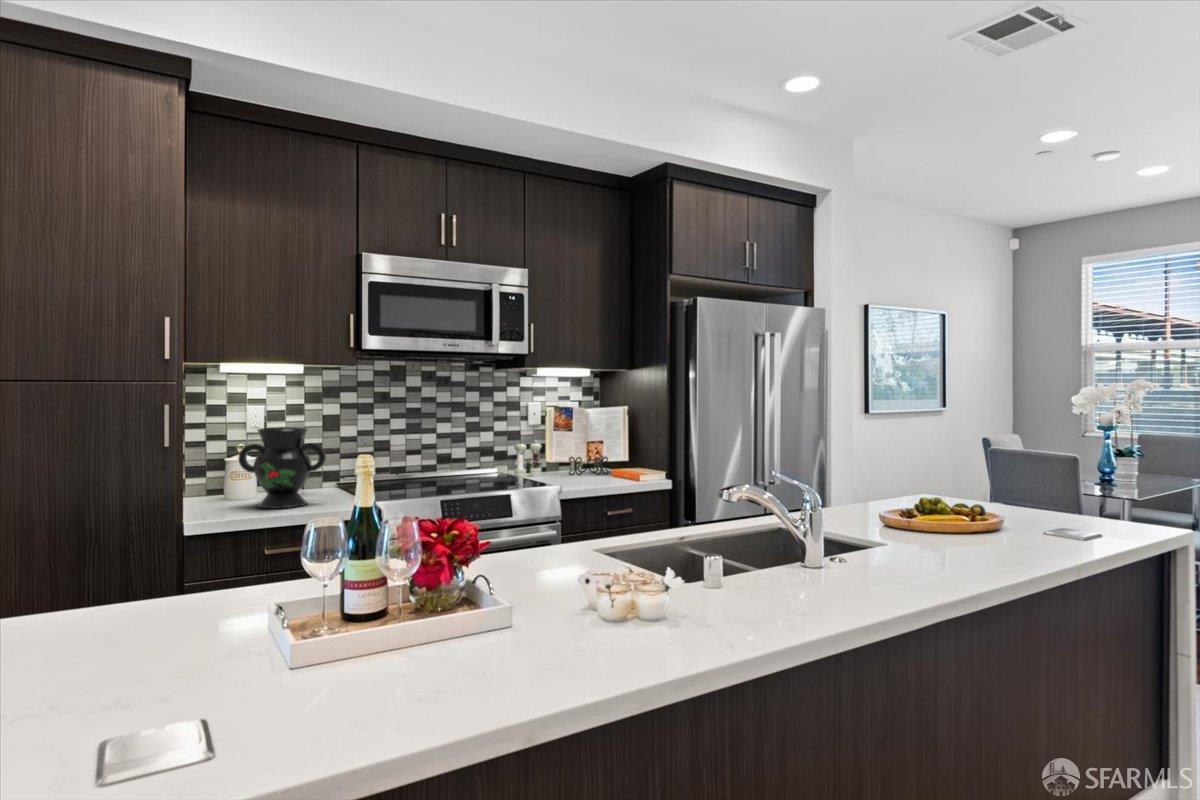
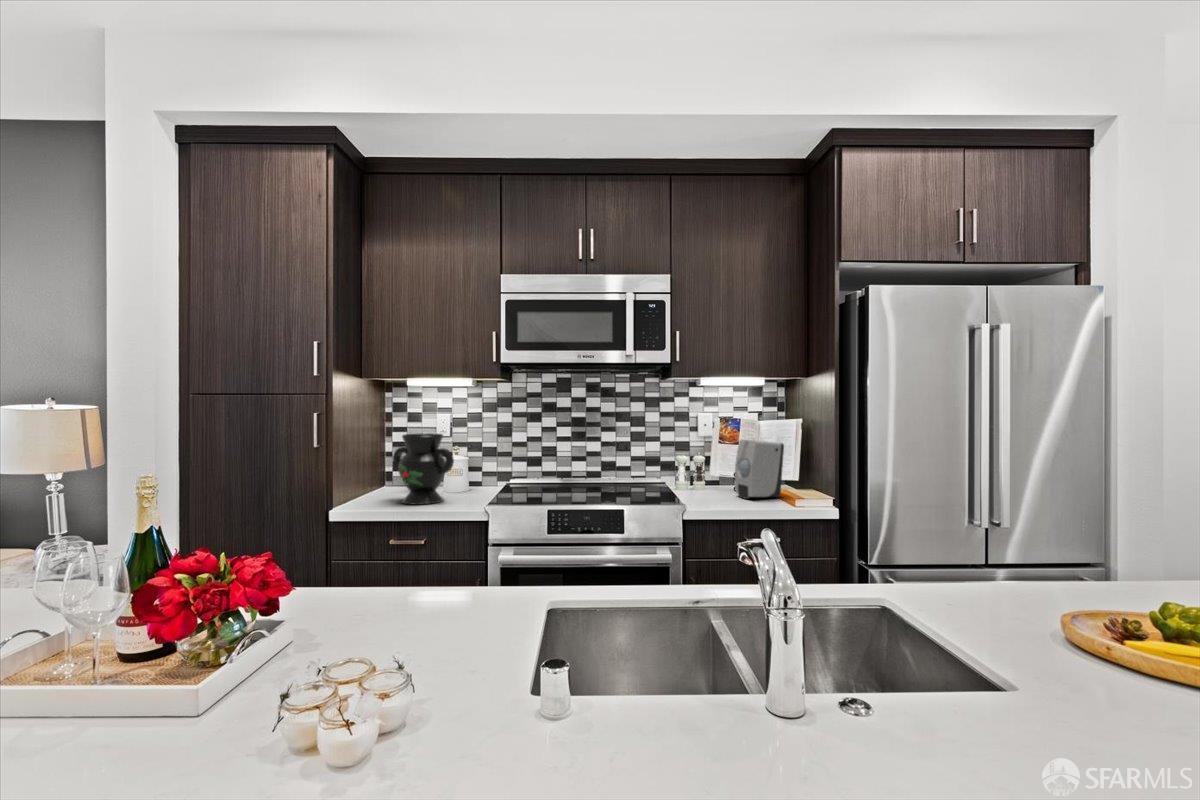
soap dispenser: none [581,426,620,479] -> present [735,440,784,499]

